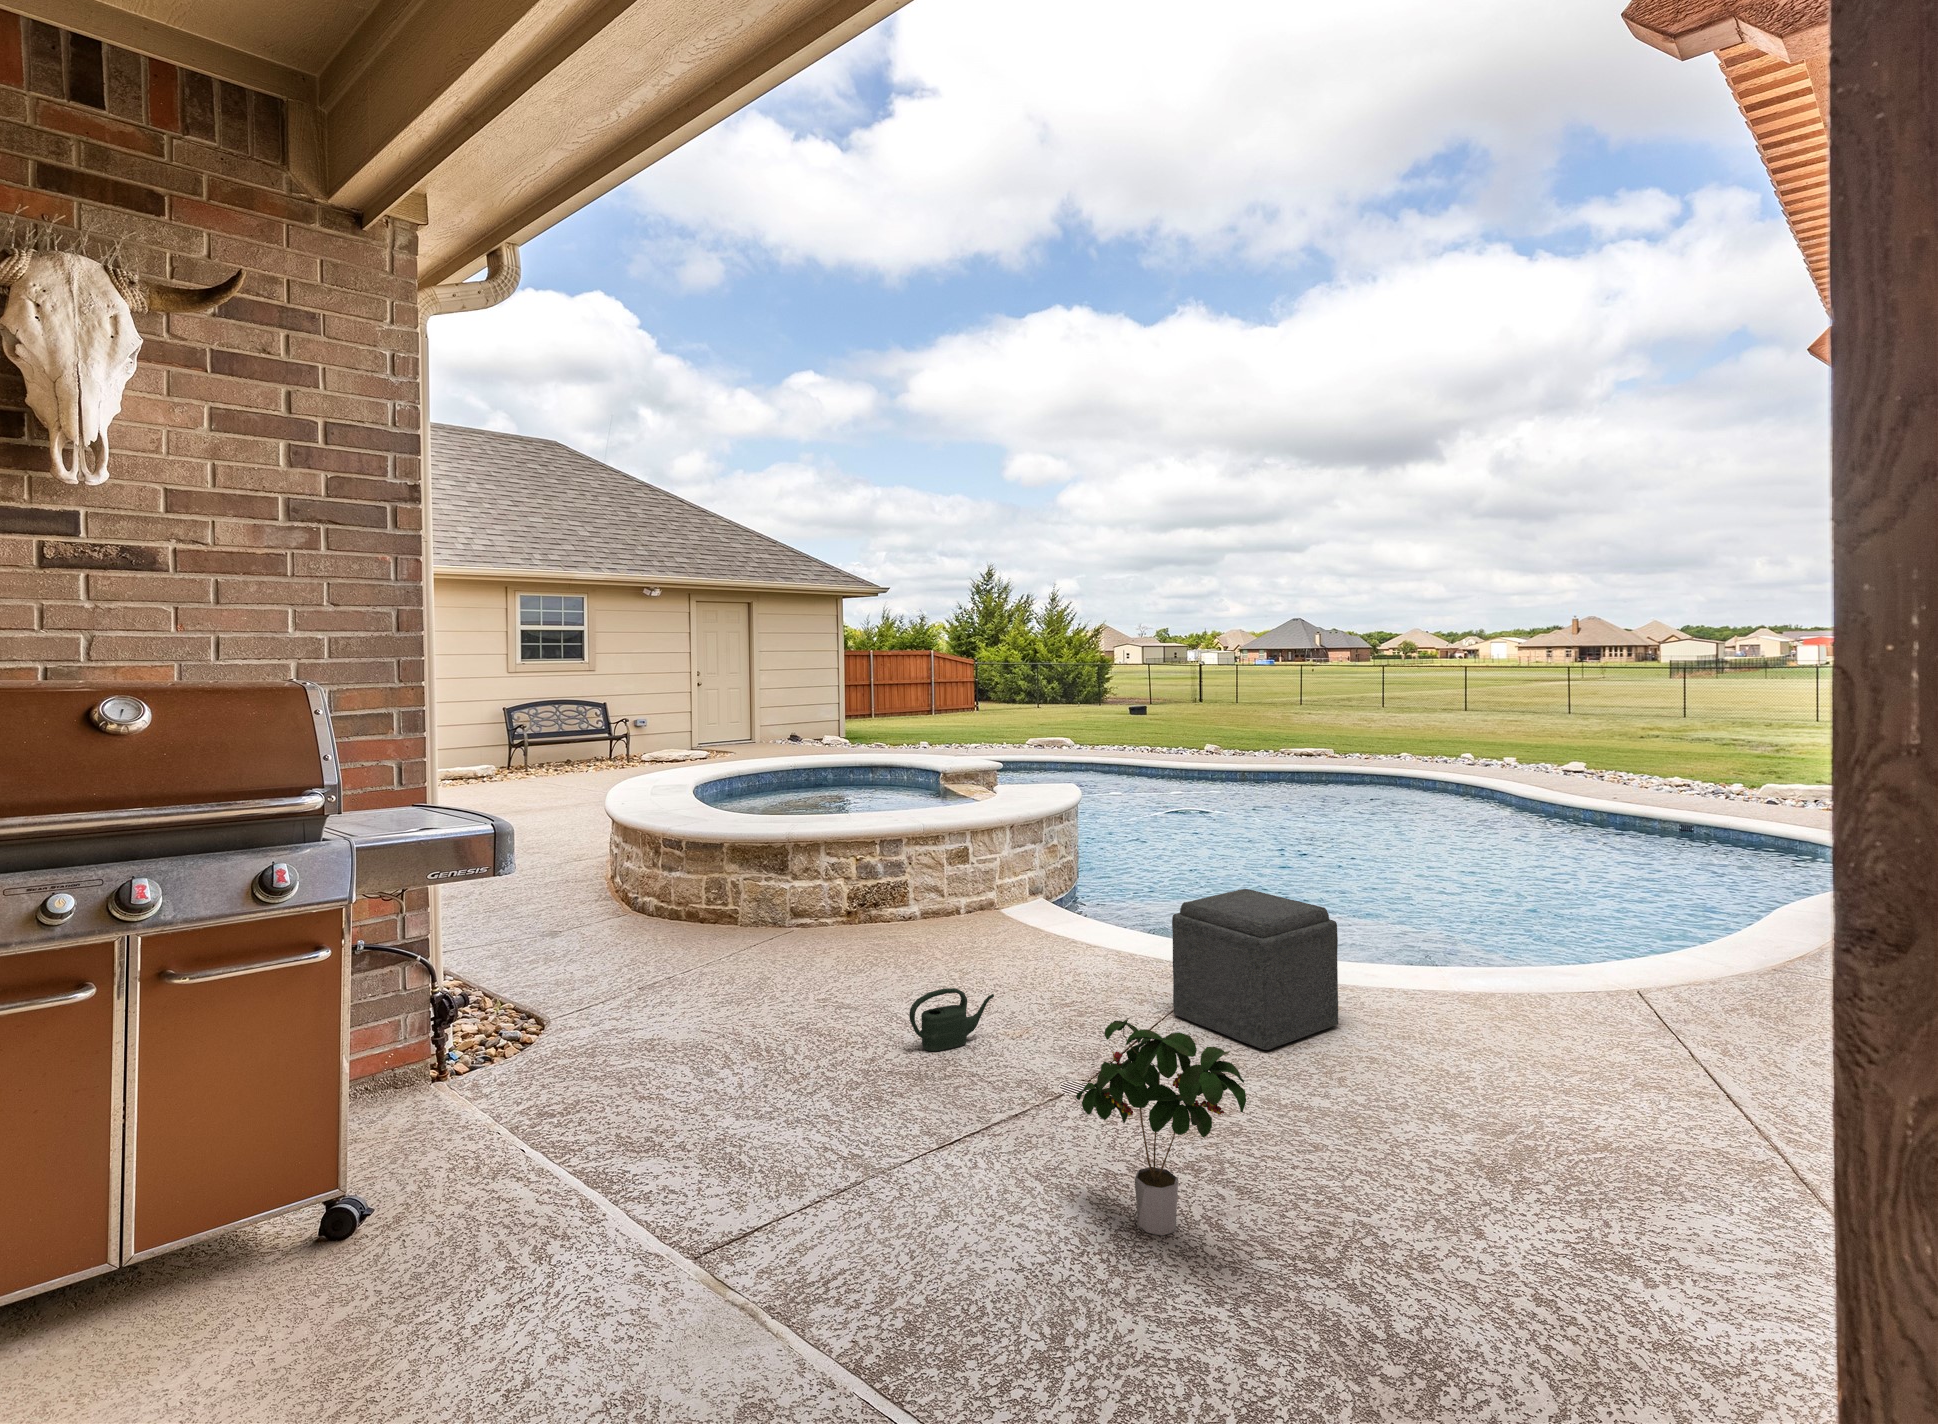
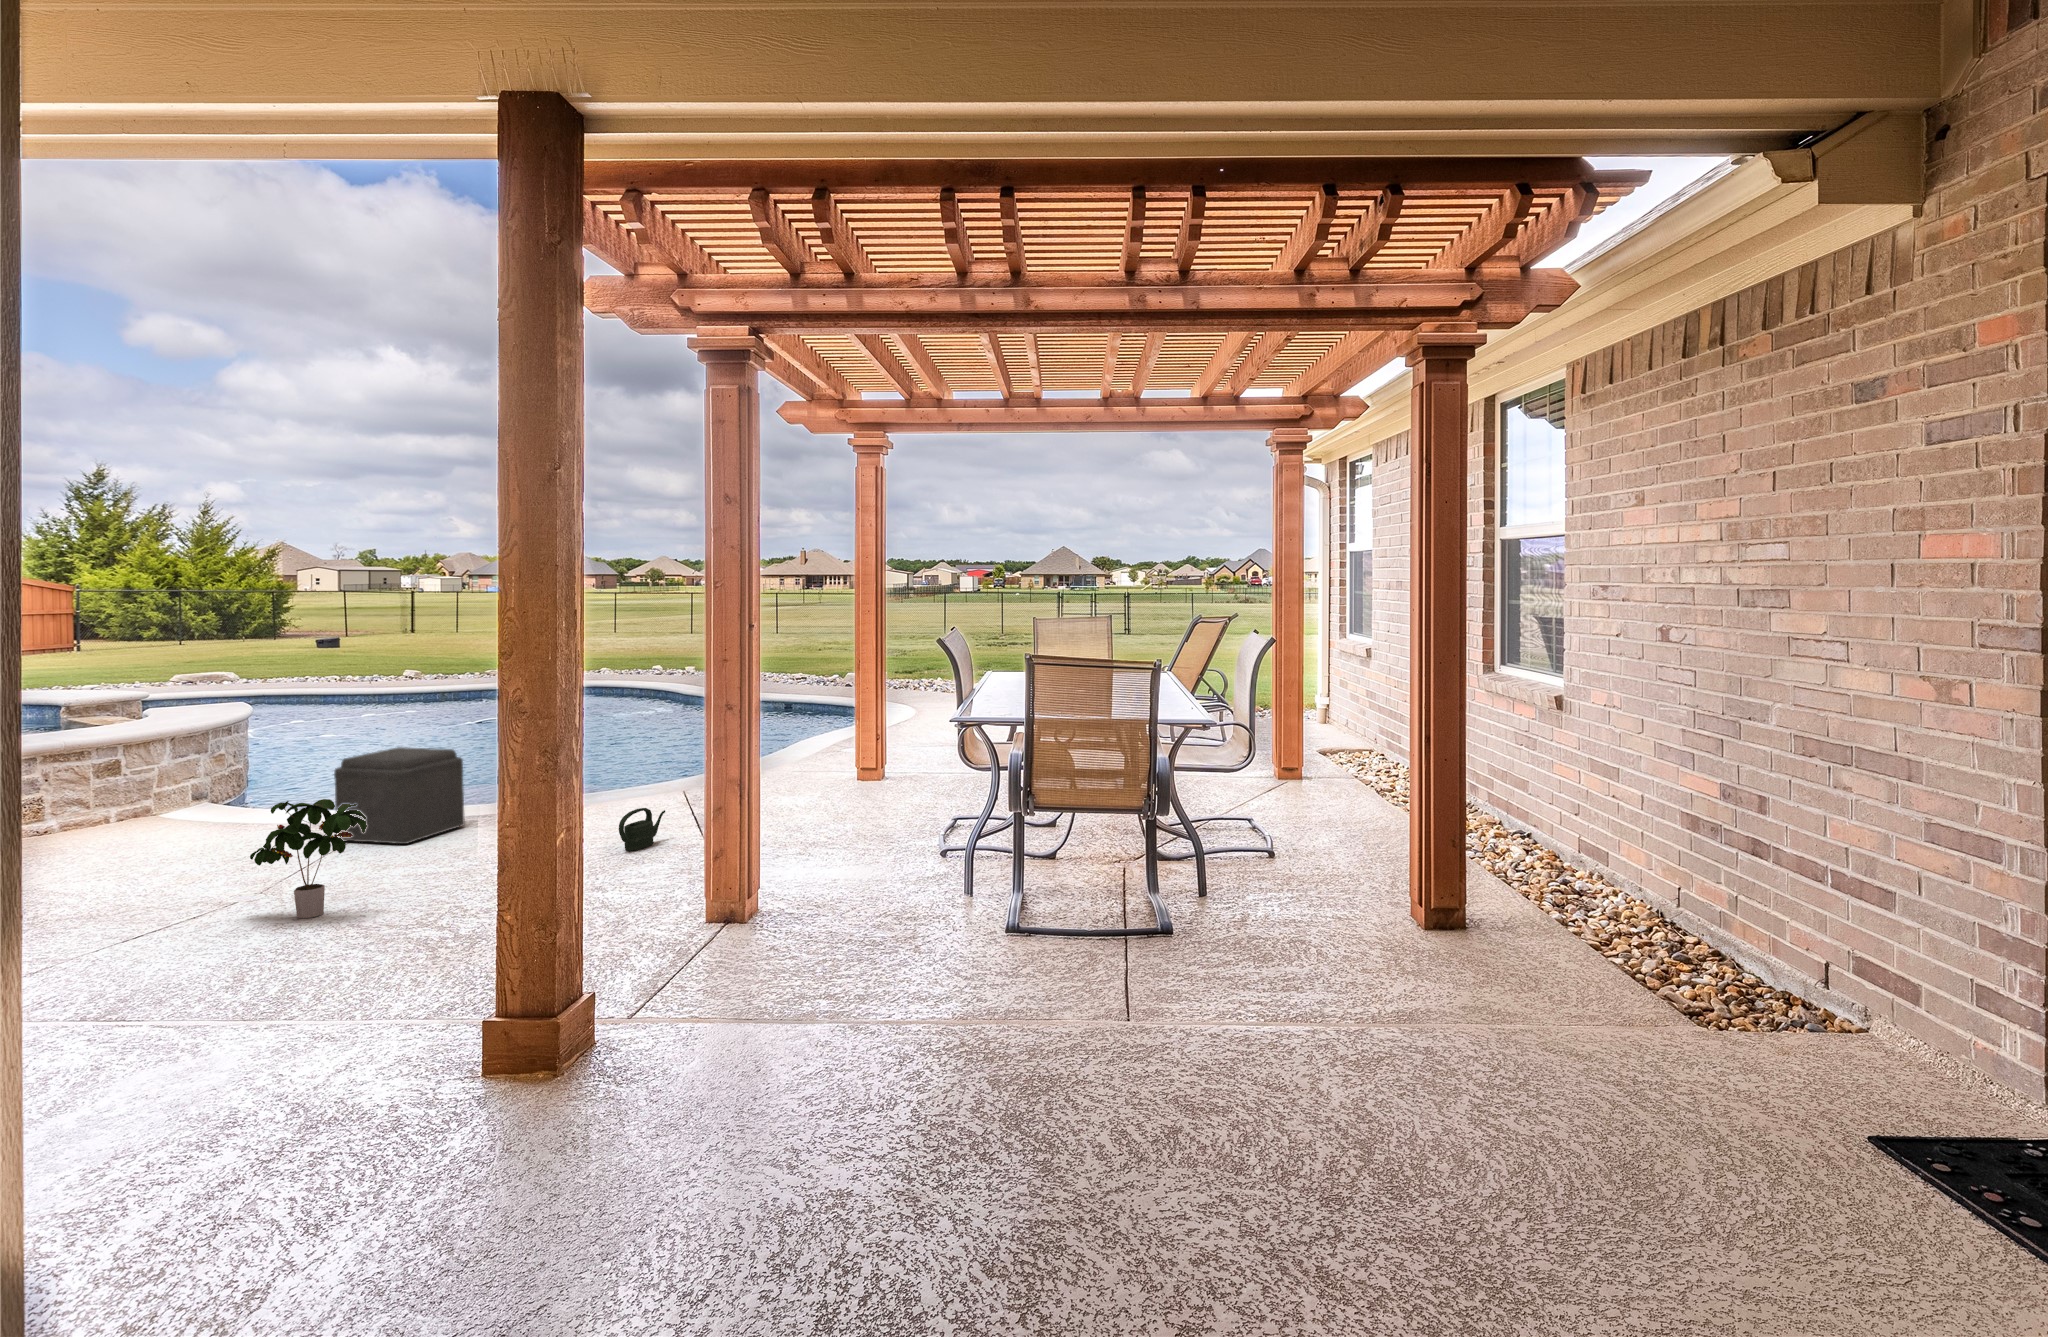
watering can: present [909,988,994,1051] -> present [619,808,665,851]

